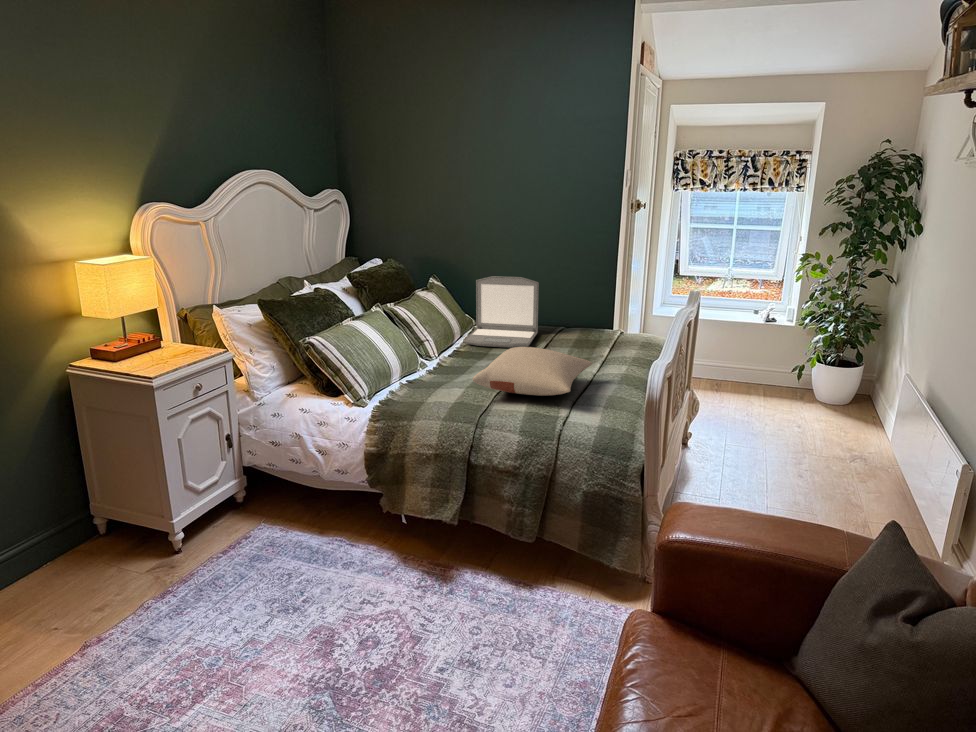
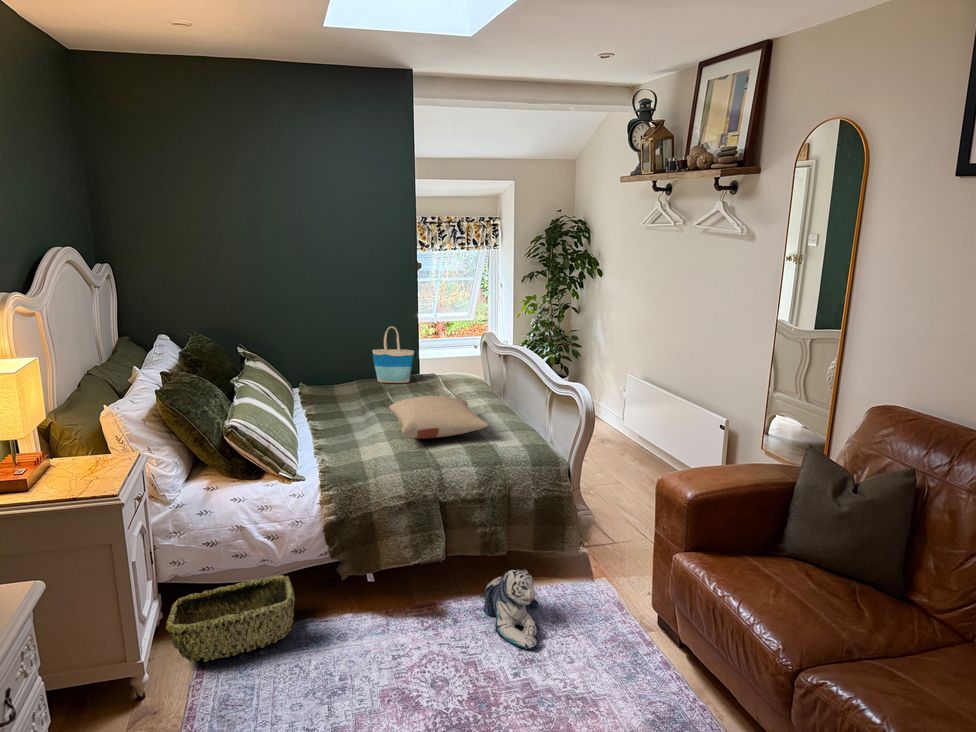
tote bag: none [555,271,596,336] -> present [373,326,414,383]
laptop: present [464,276,539,348] -> none [302,337,377,407]
woven basket: none [210,482,331,547] -> present [166,575,295,662]
plush toy: none [470,558,545,652] -> present [483,569,538,649]

